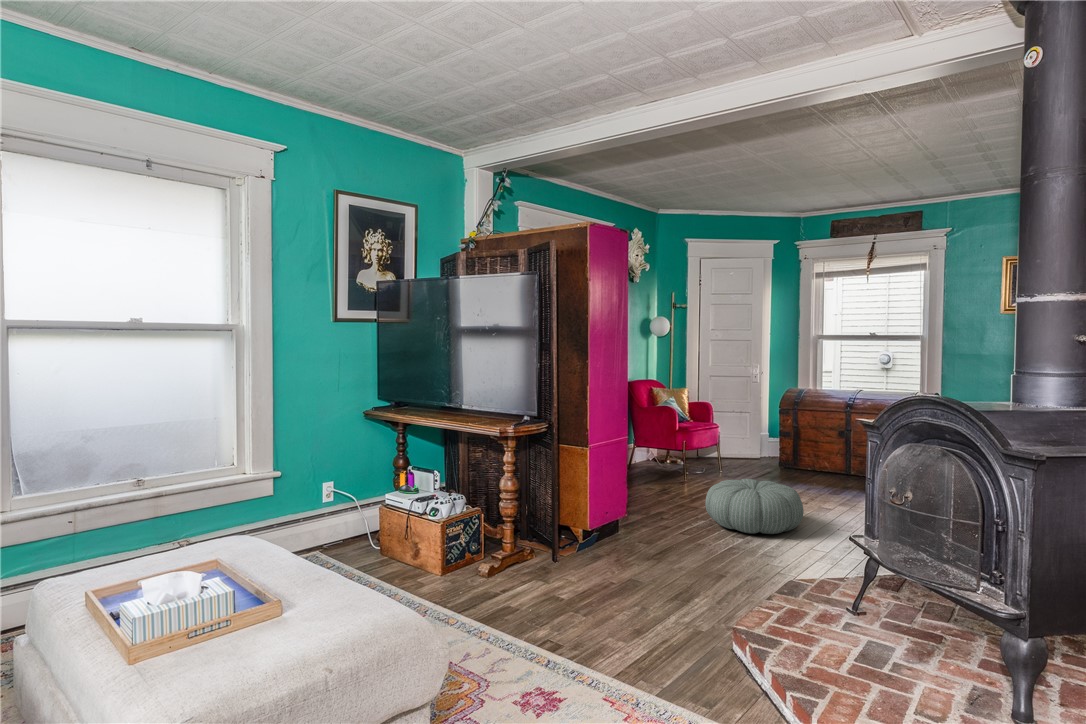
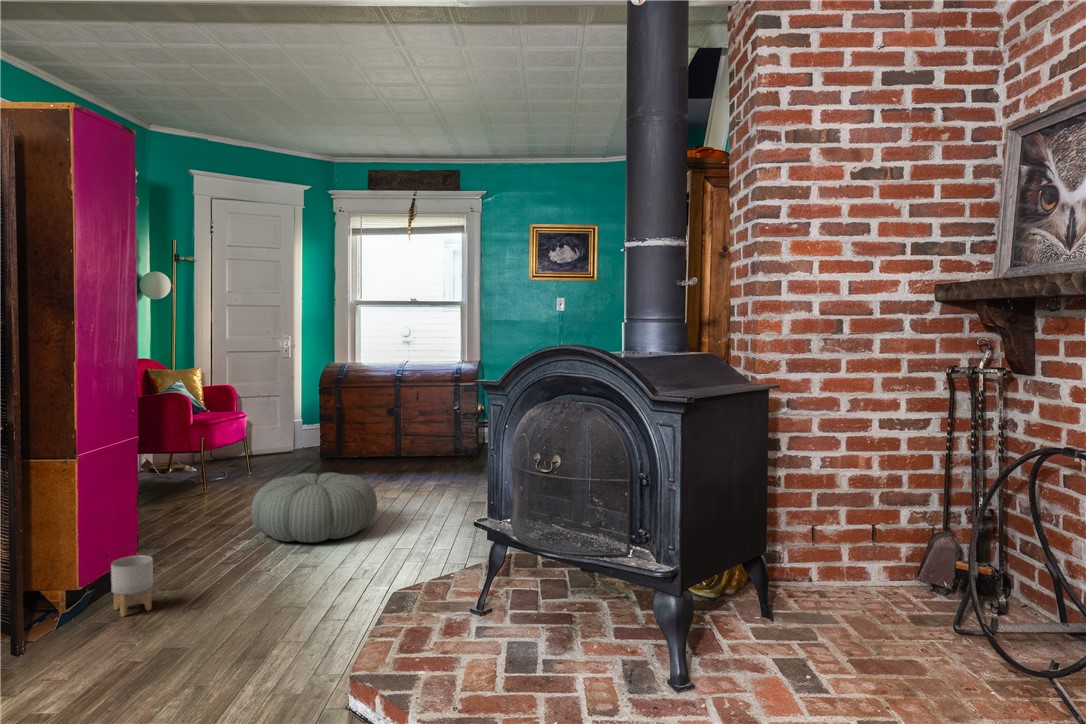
planter: none [609,518,632,555] -> present [111,556,153,617]

